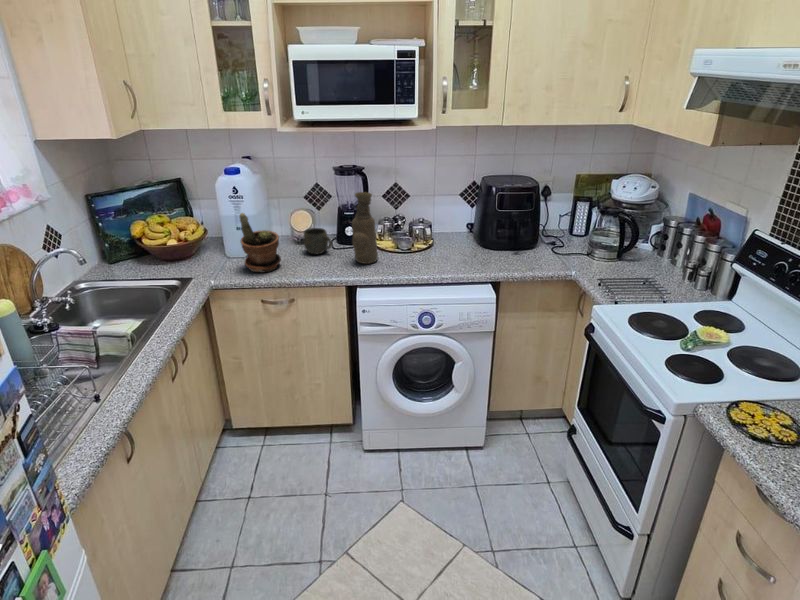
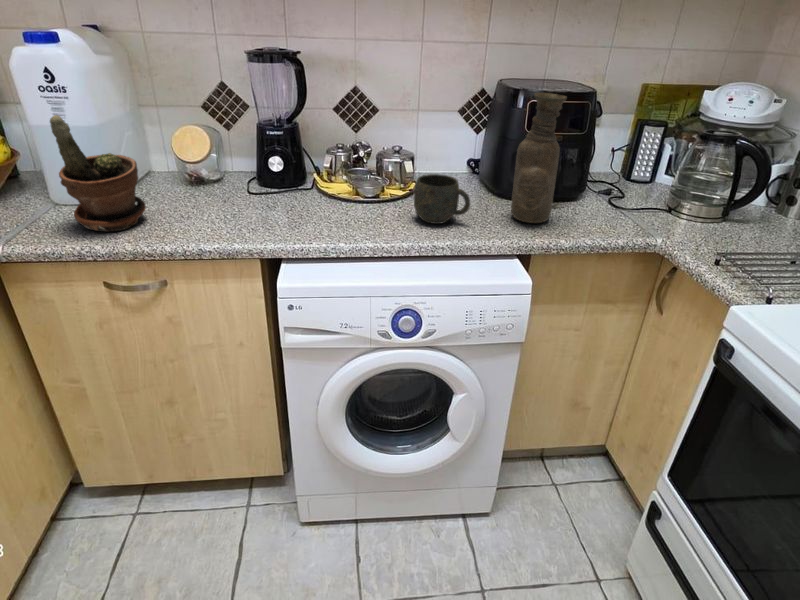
vase: present [352,192,378,264] -> present [511,93,567,223]
mug: present [303,228,332,254] -> present [414,174,470,224]

